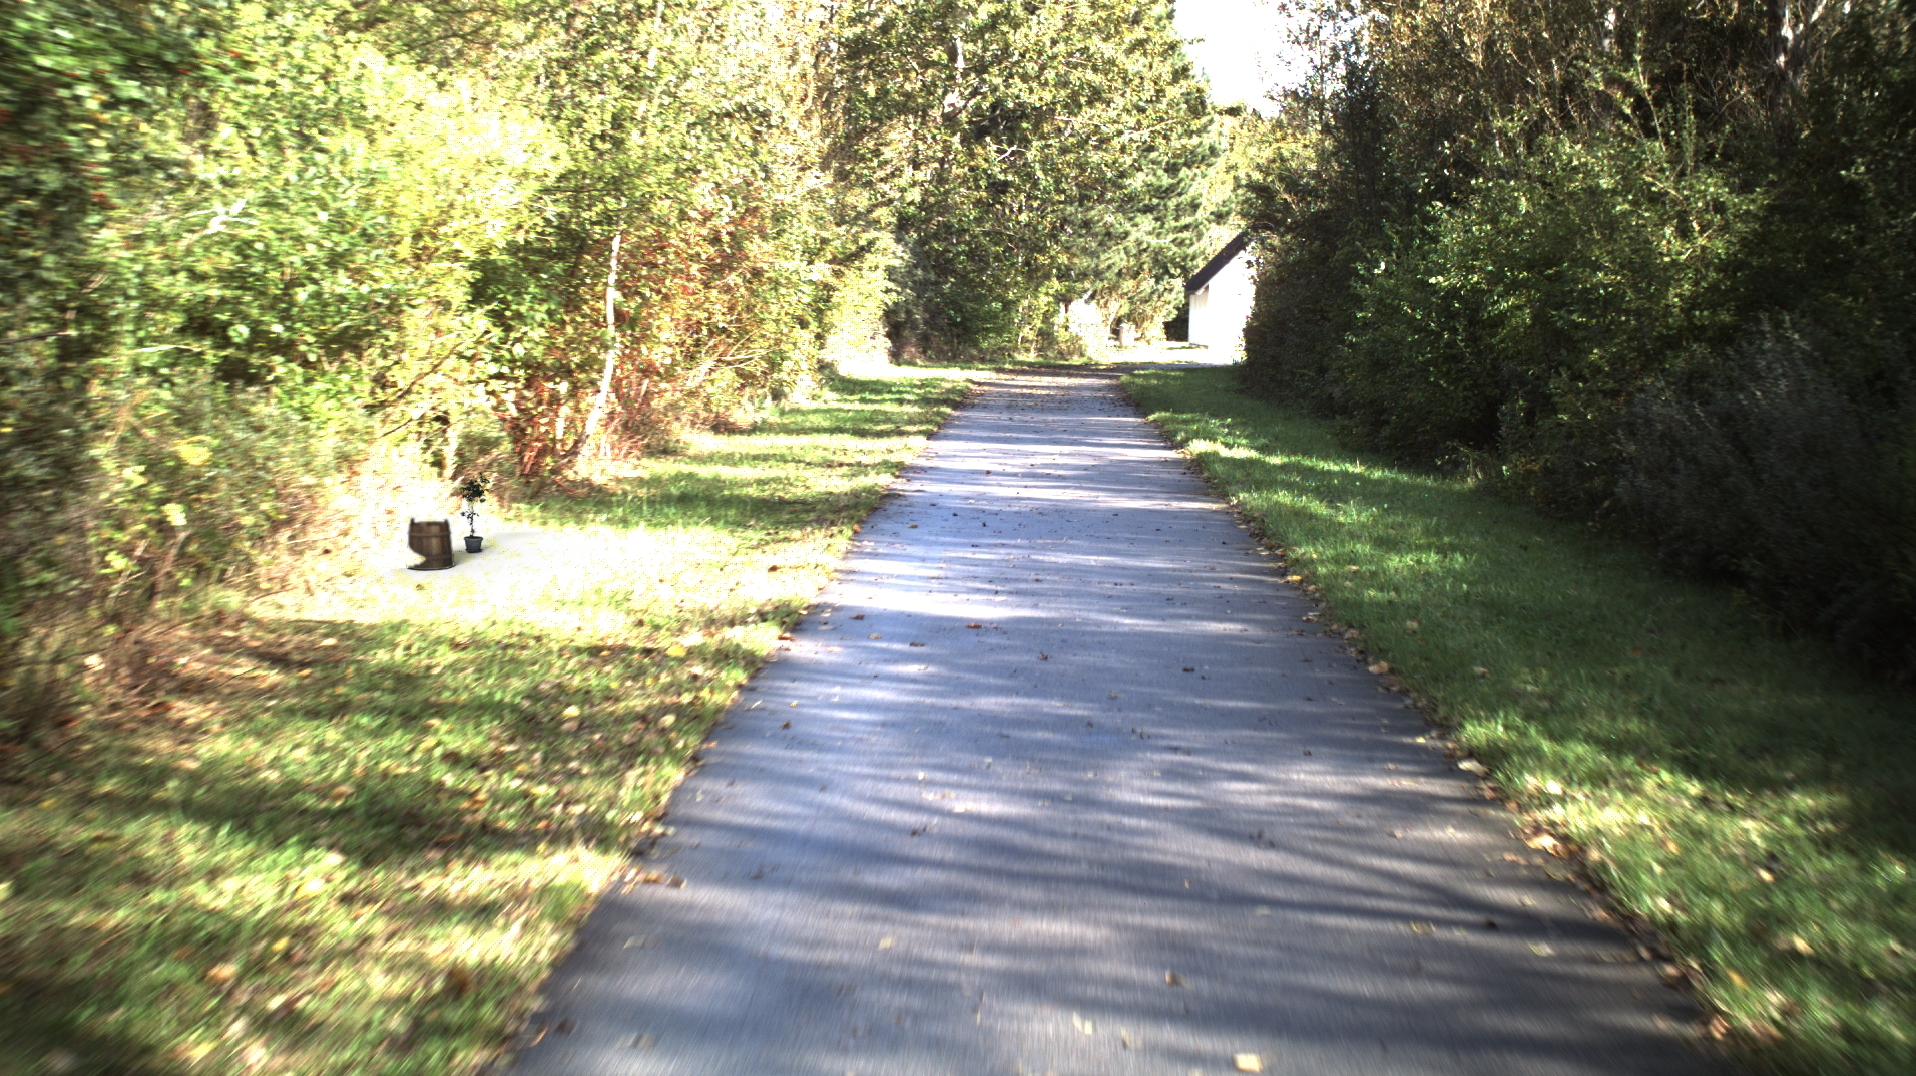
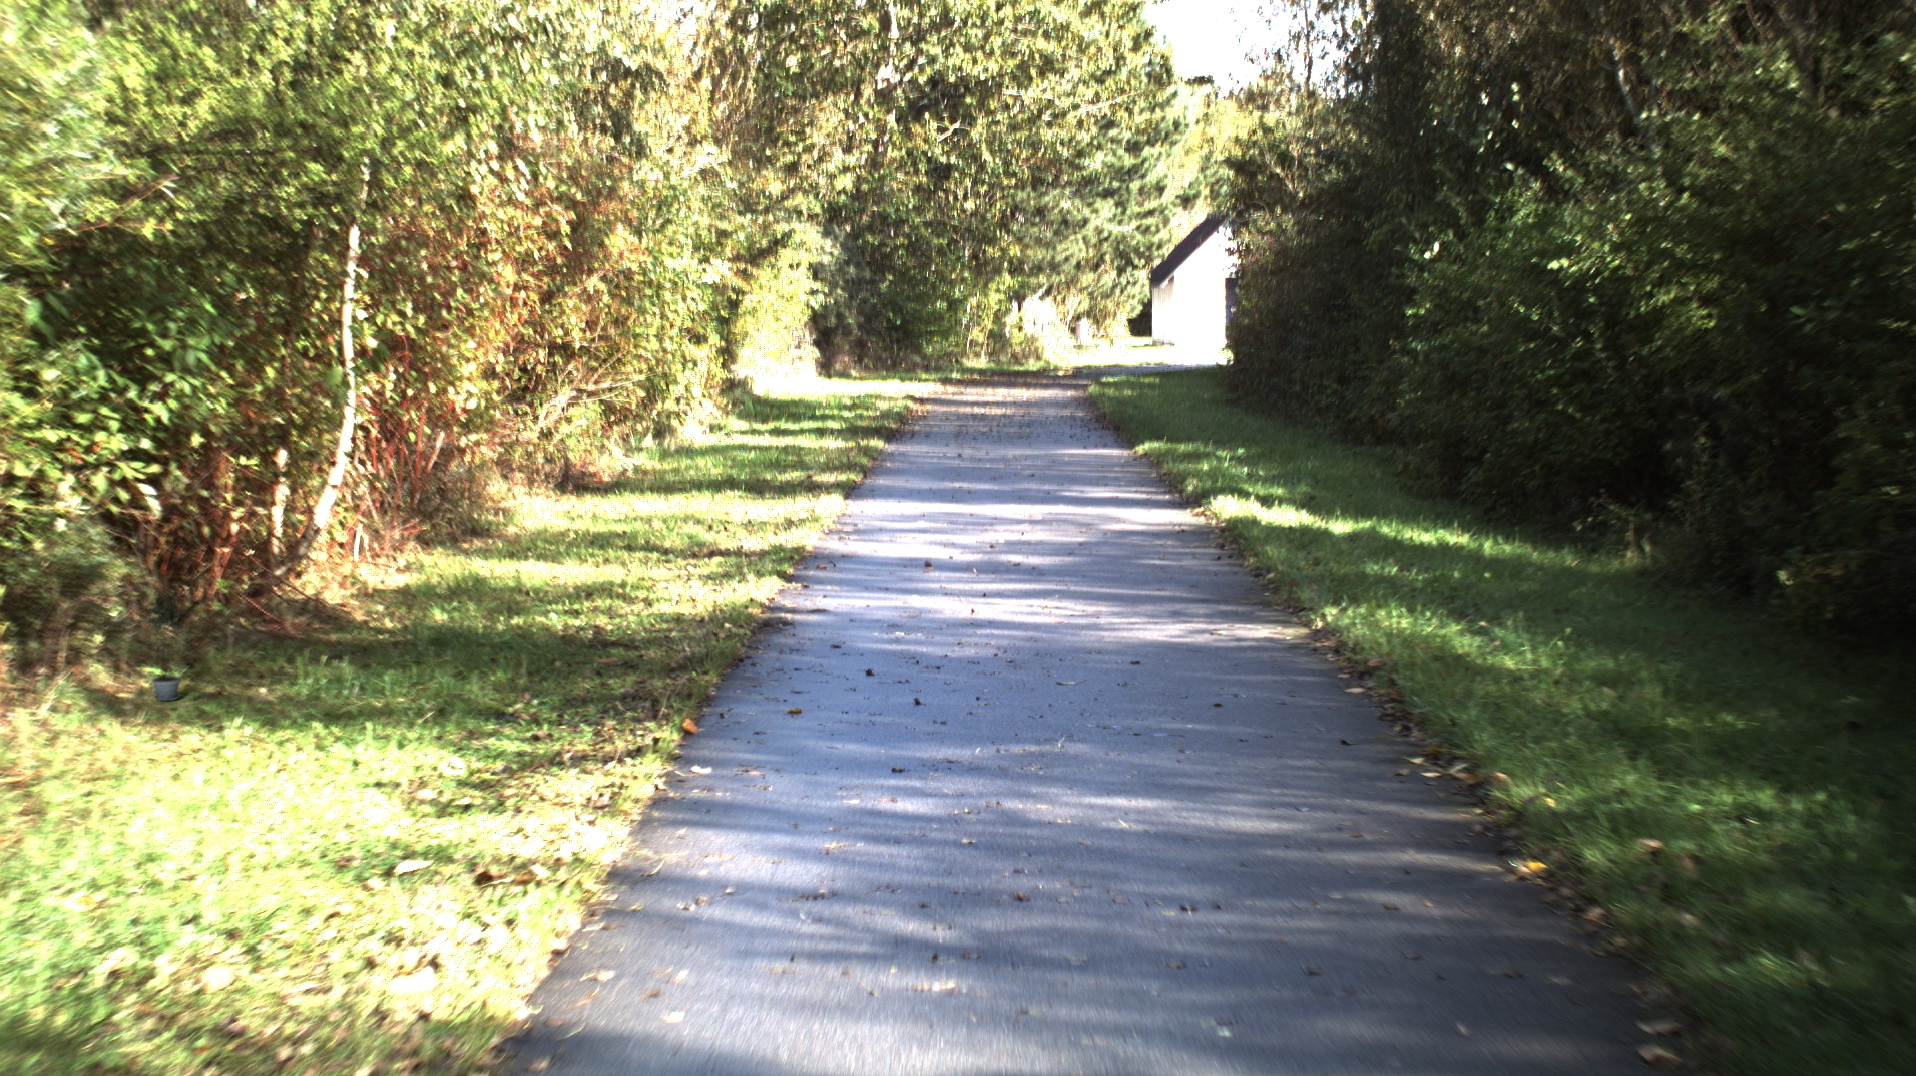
bucket: present [406,518,454,570] -> none [46,662,123,742]

